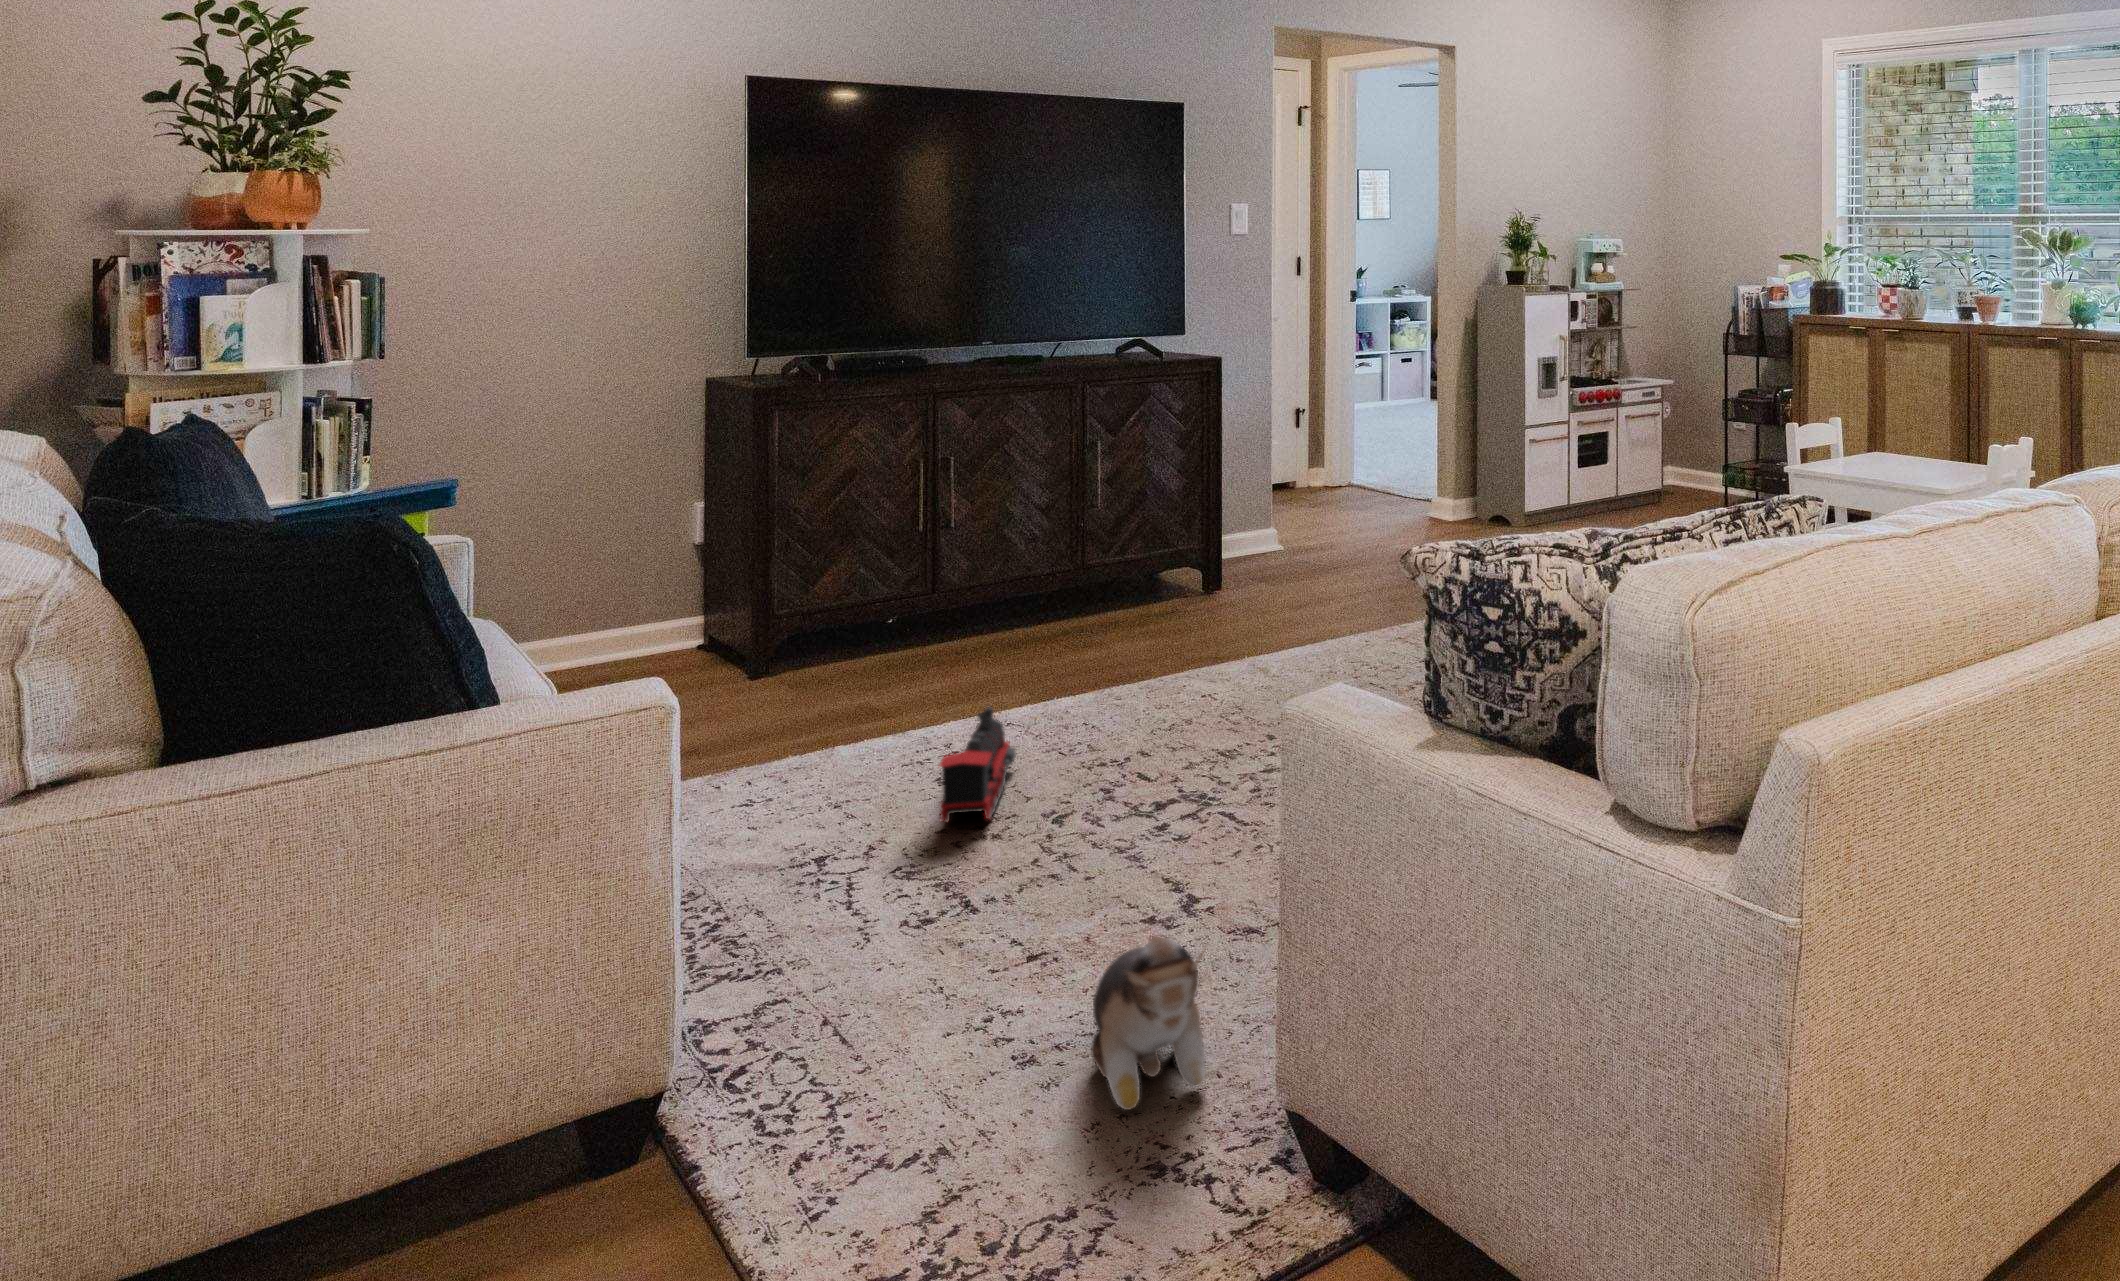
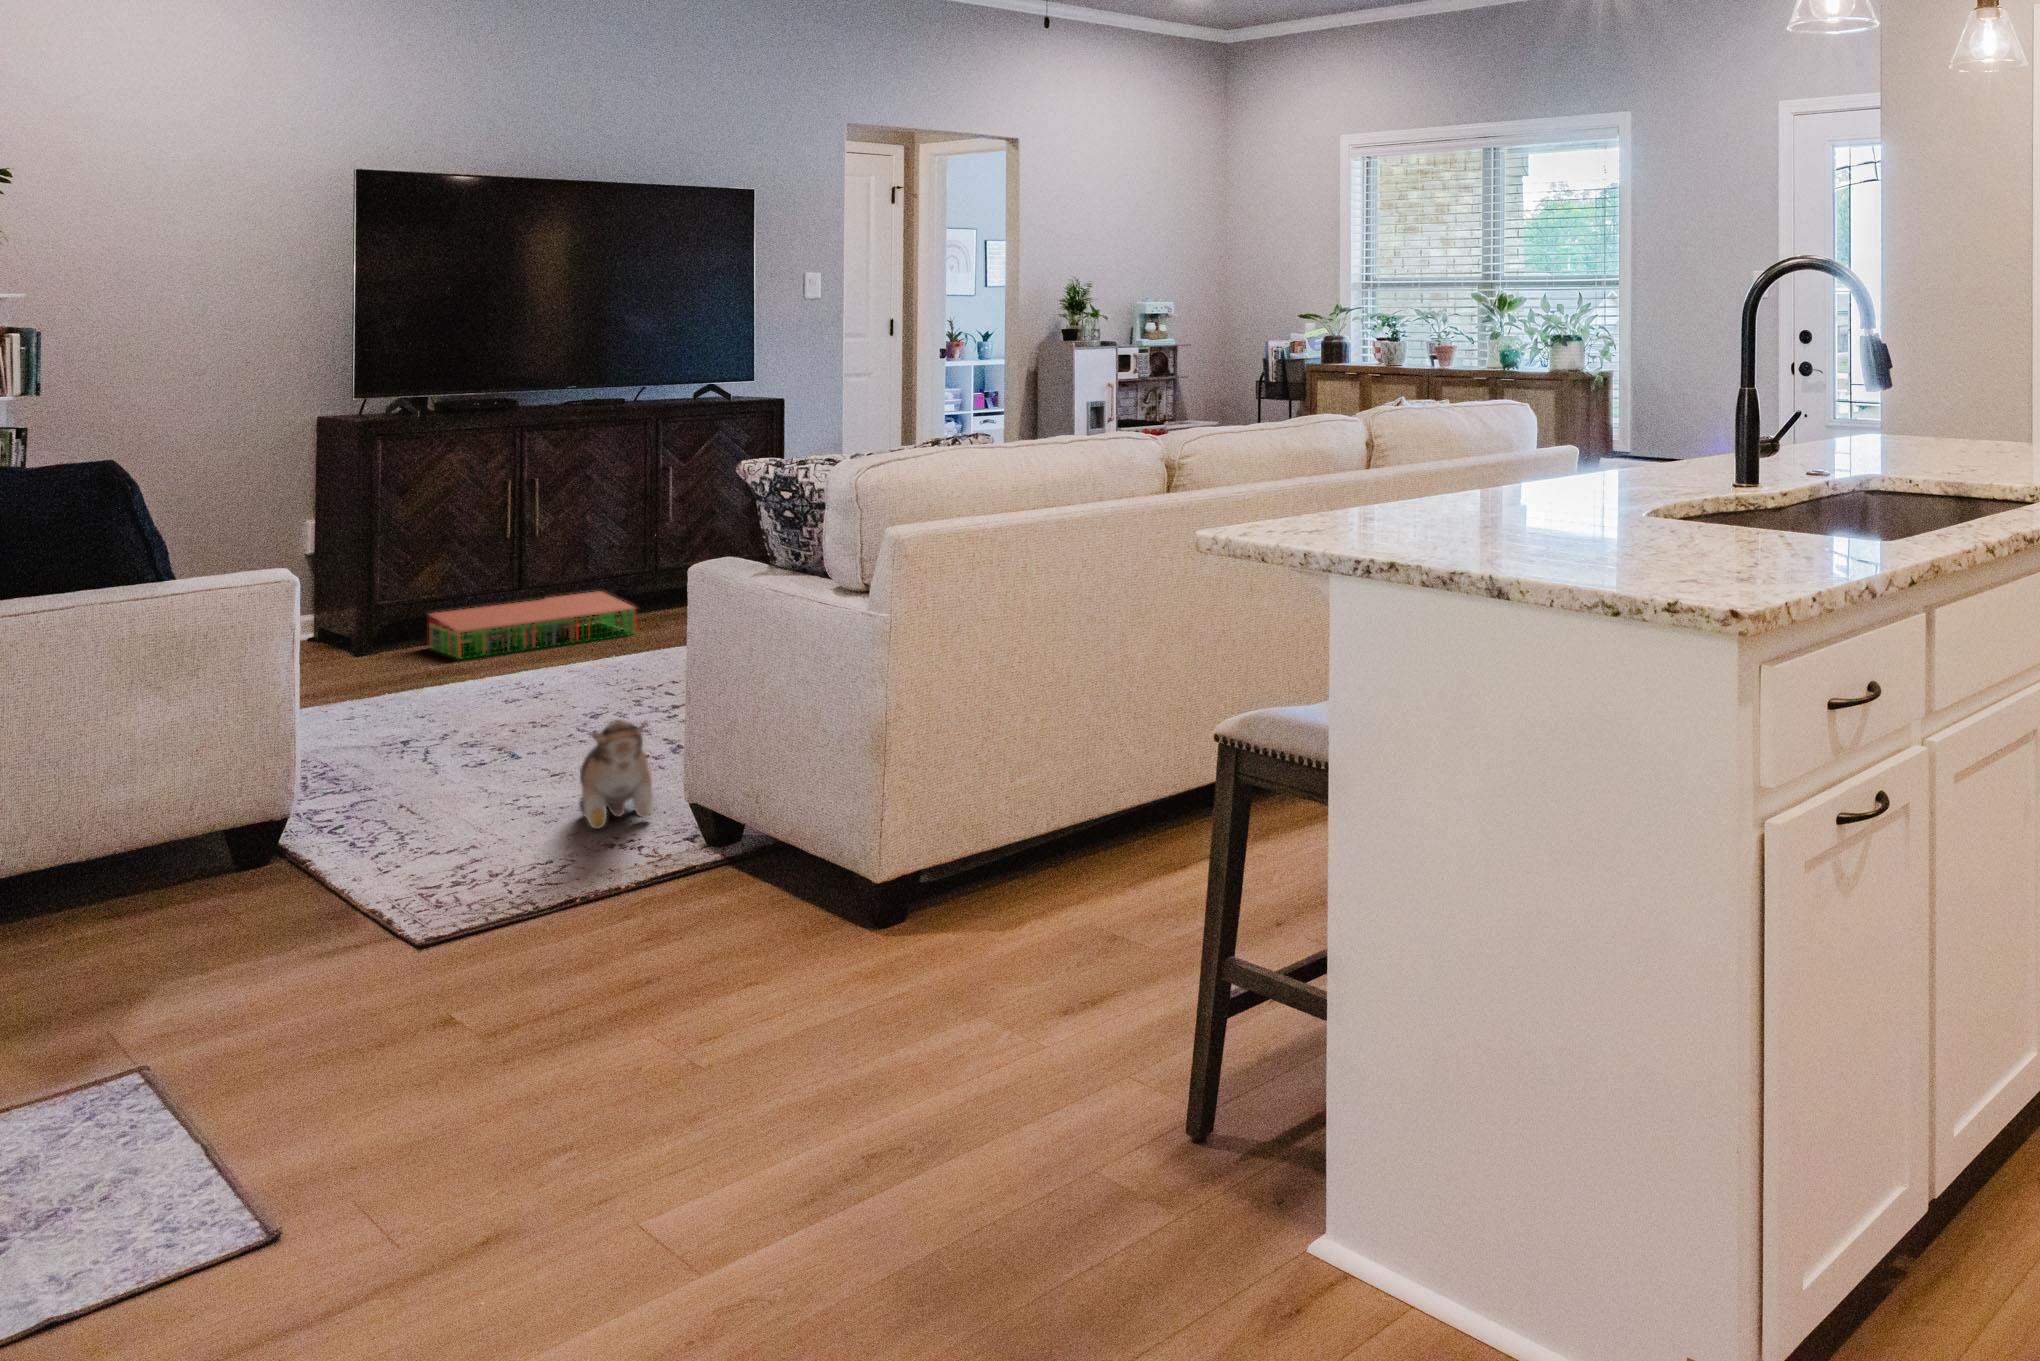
storage bin: none [835,594,1074,689] -> present [429,591,637,658]
toy train: present [938,707,1016,822] -> none [497,648,568,723]

